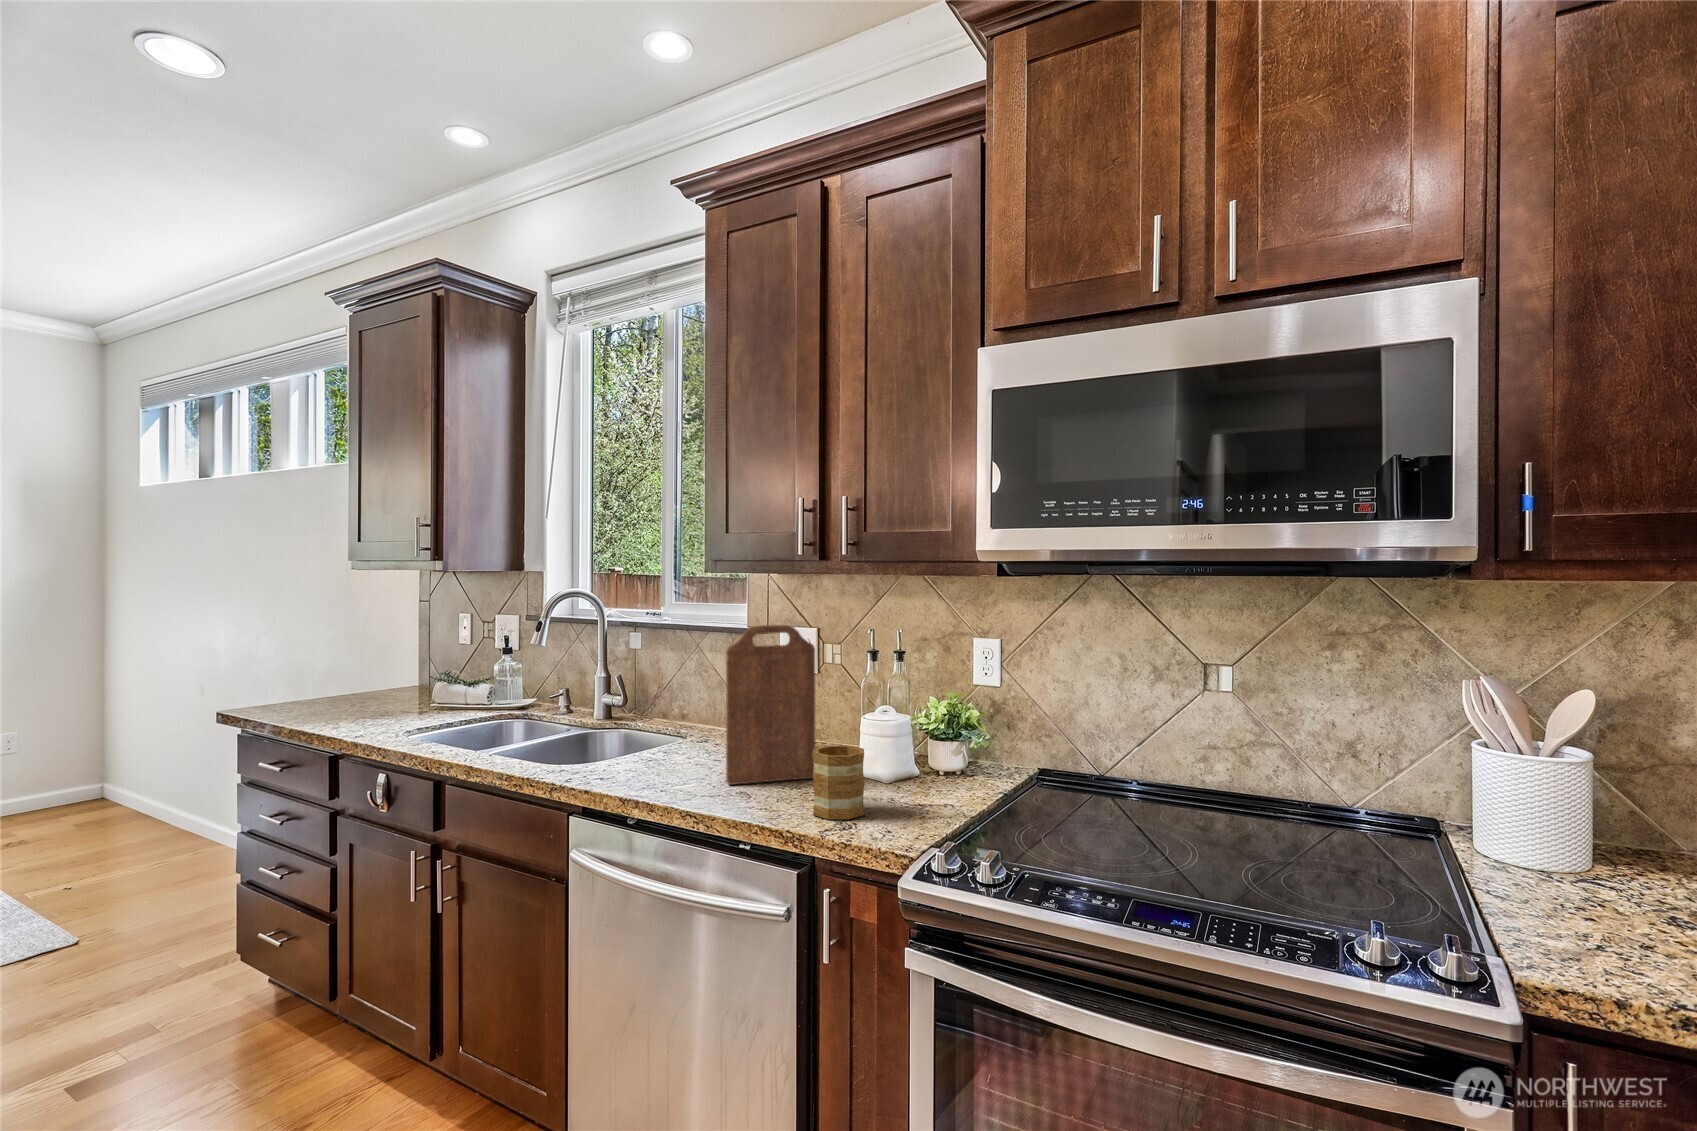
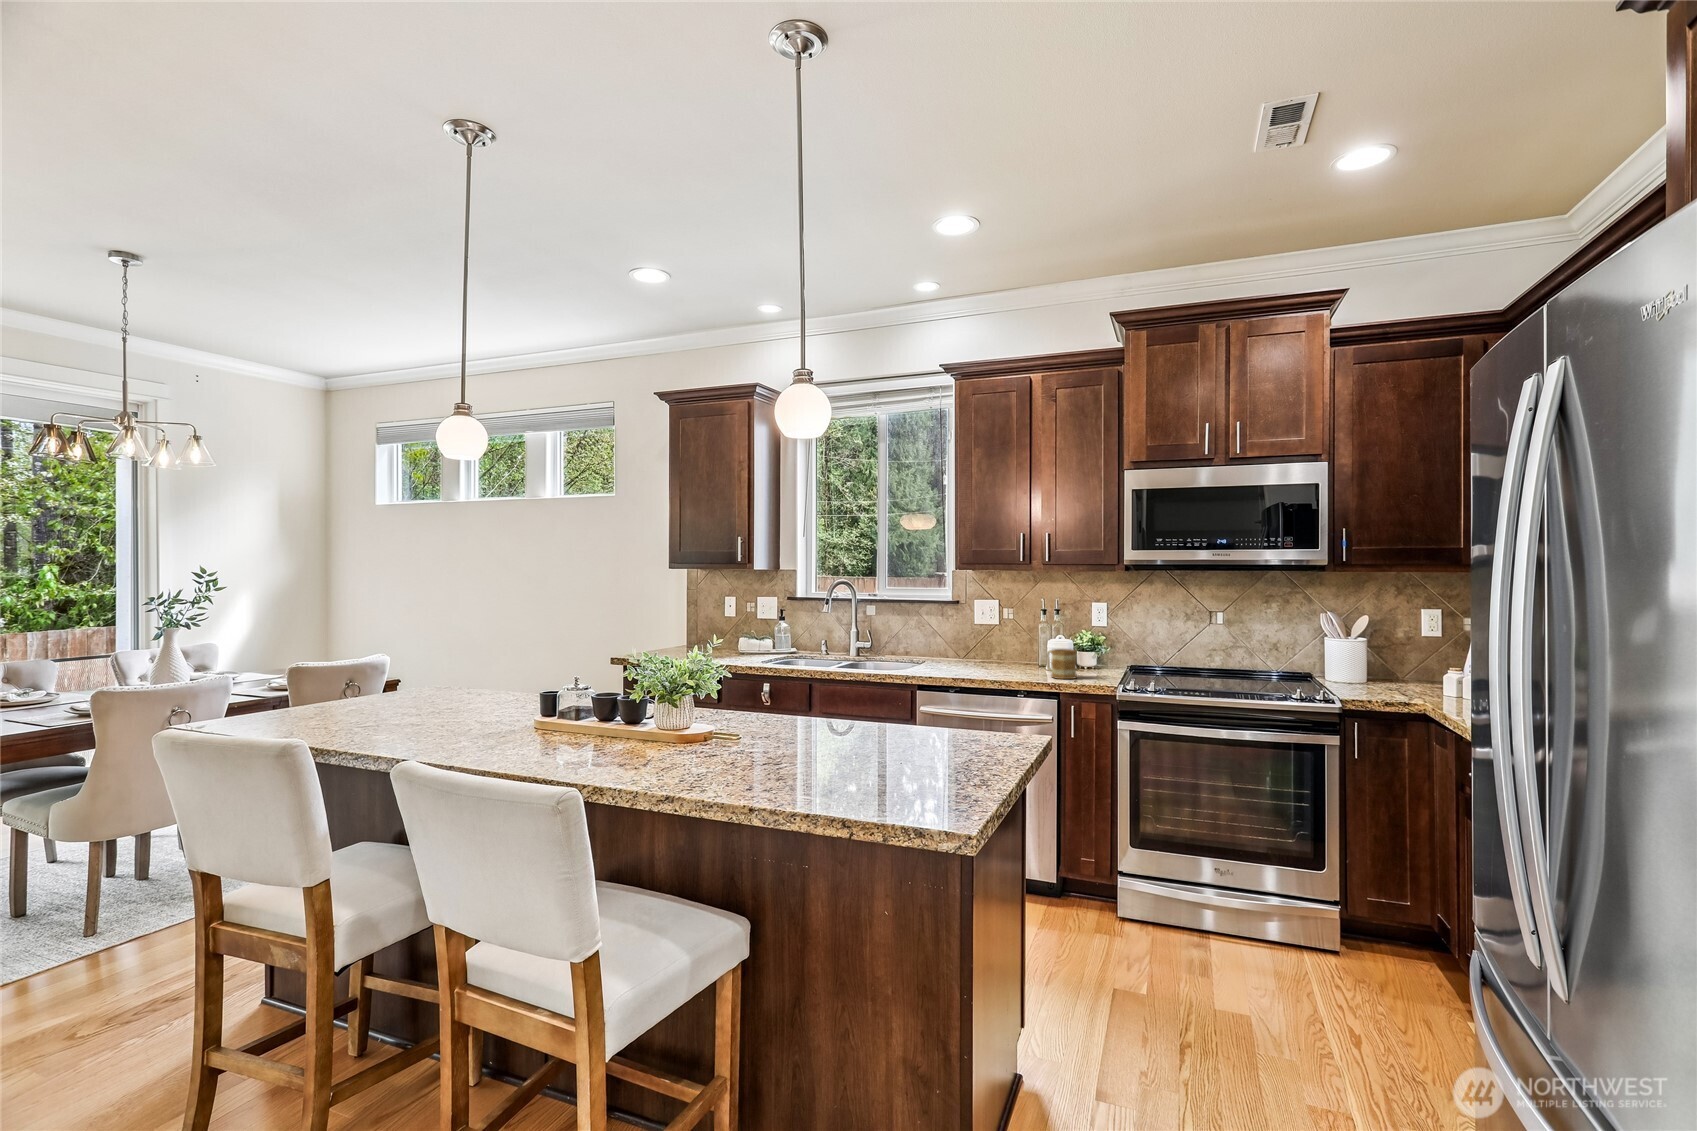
cutting board: present [726,625,815,785] -> none [993,596,1030,672]

